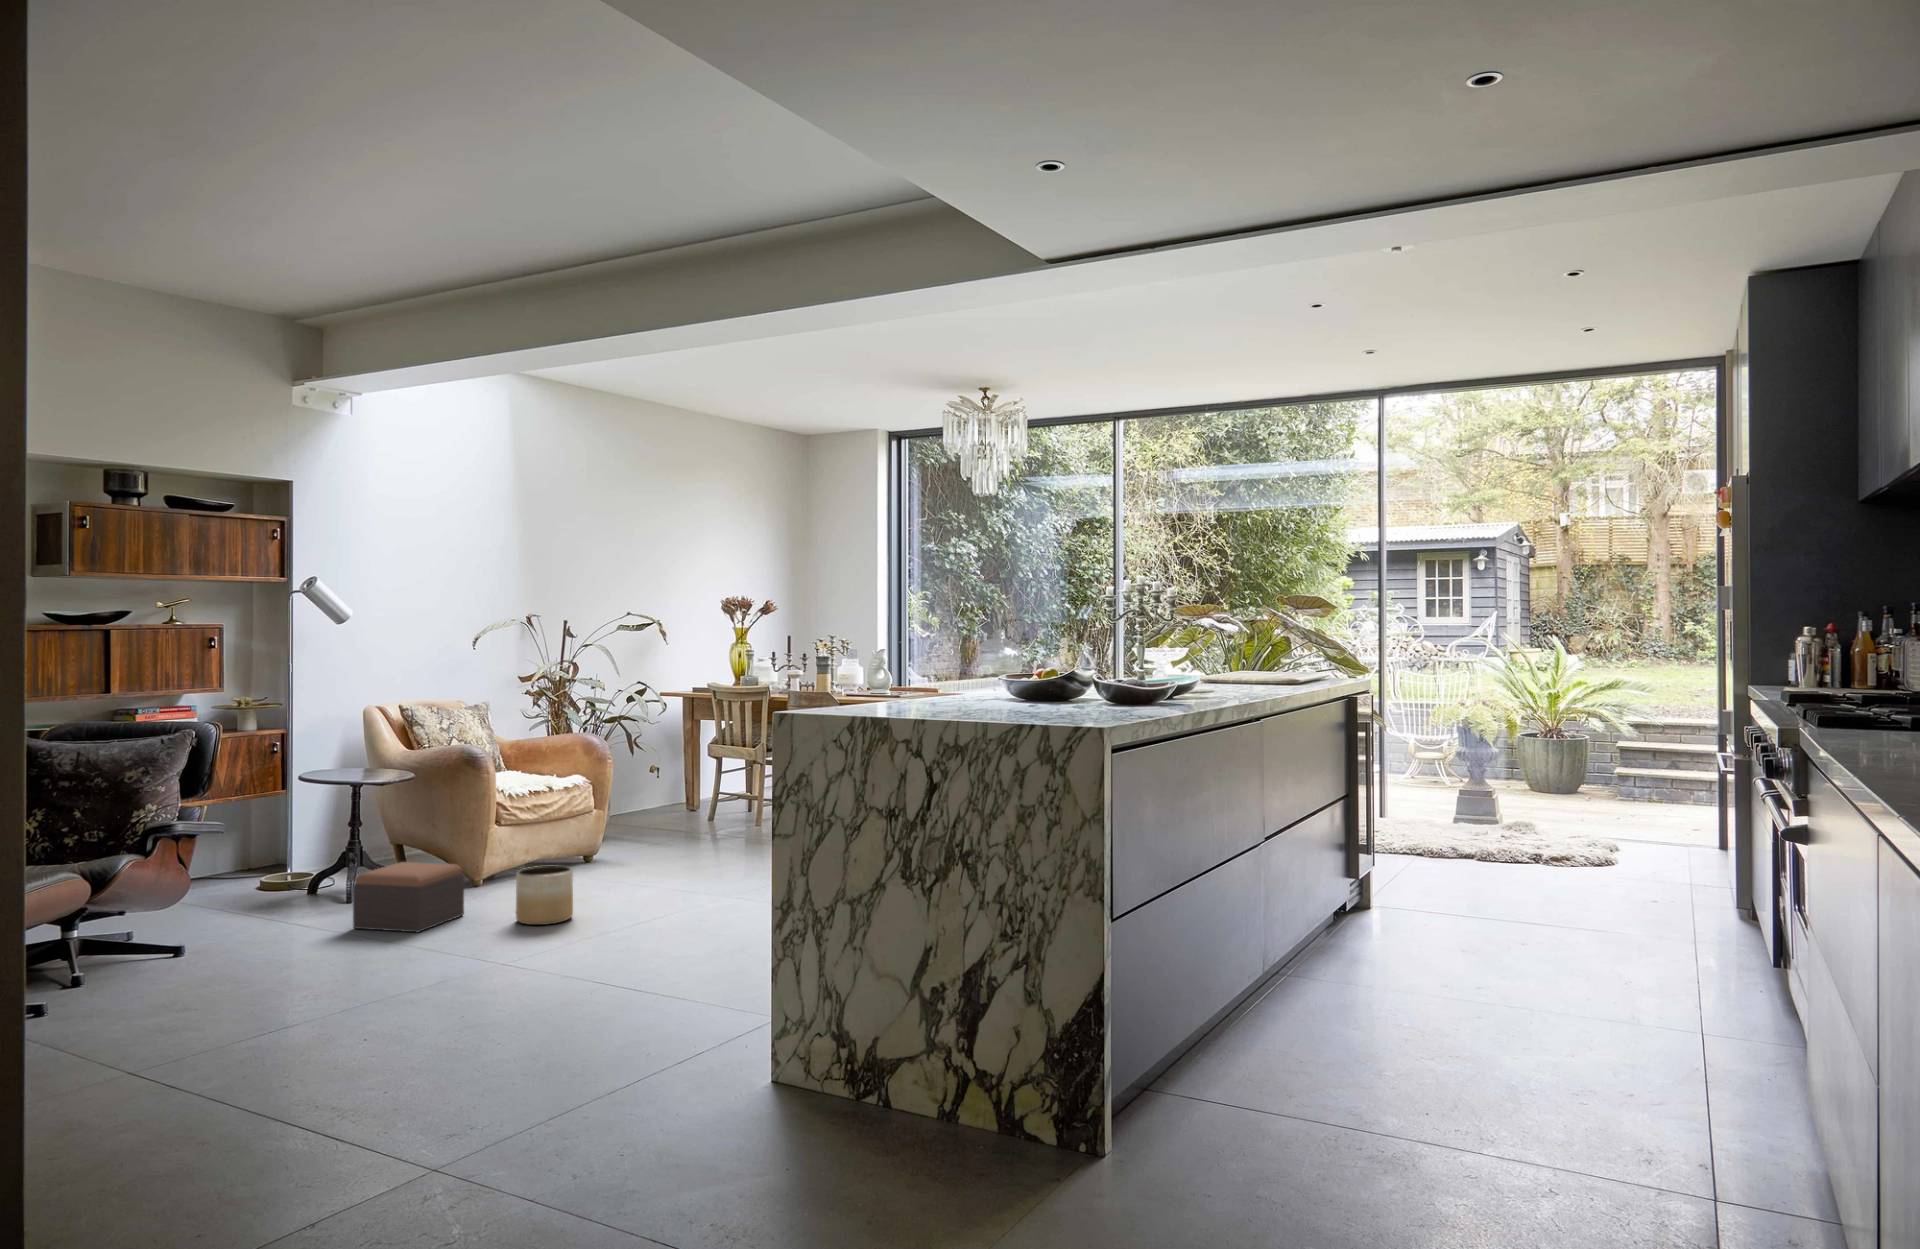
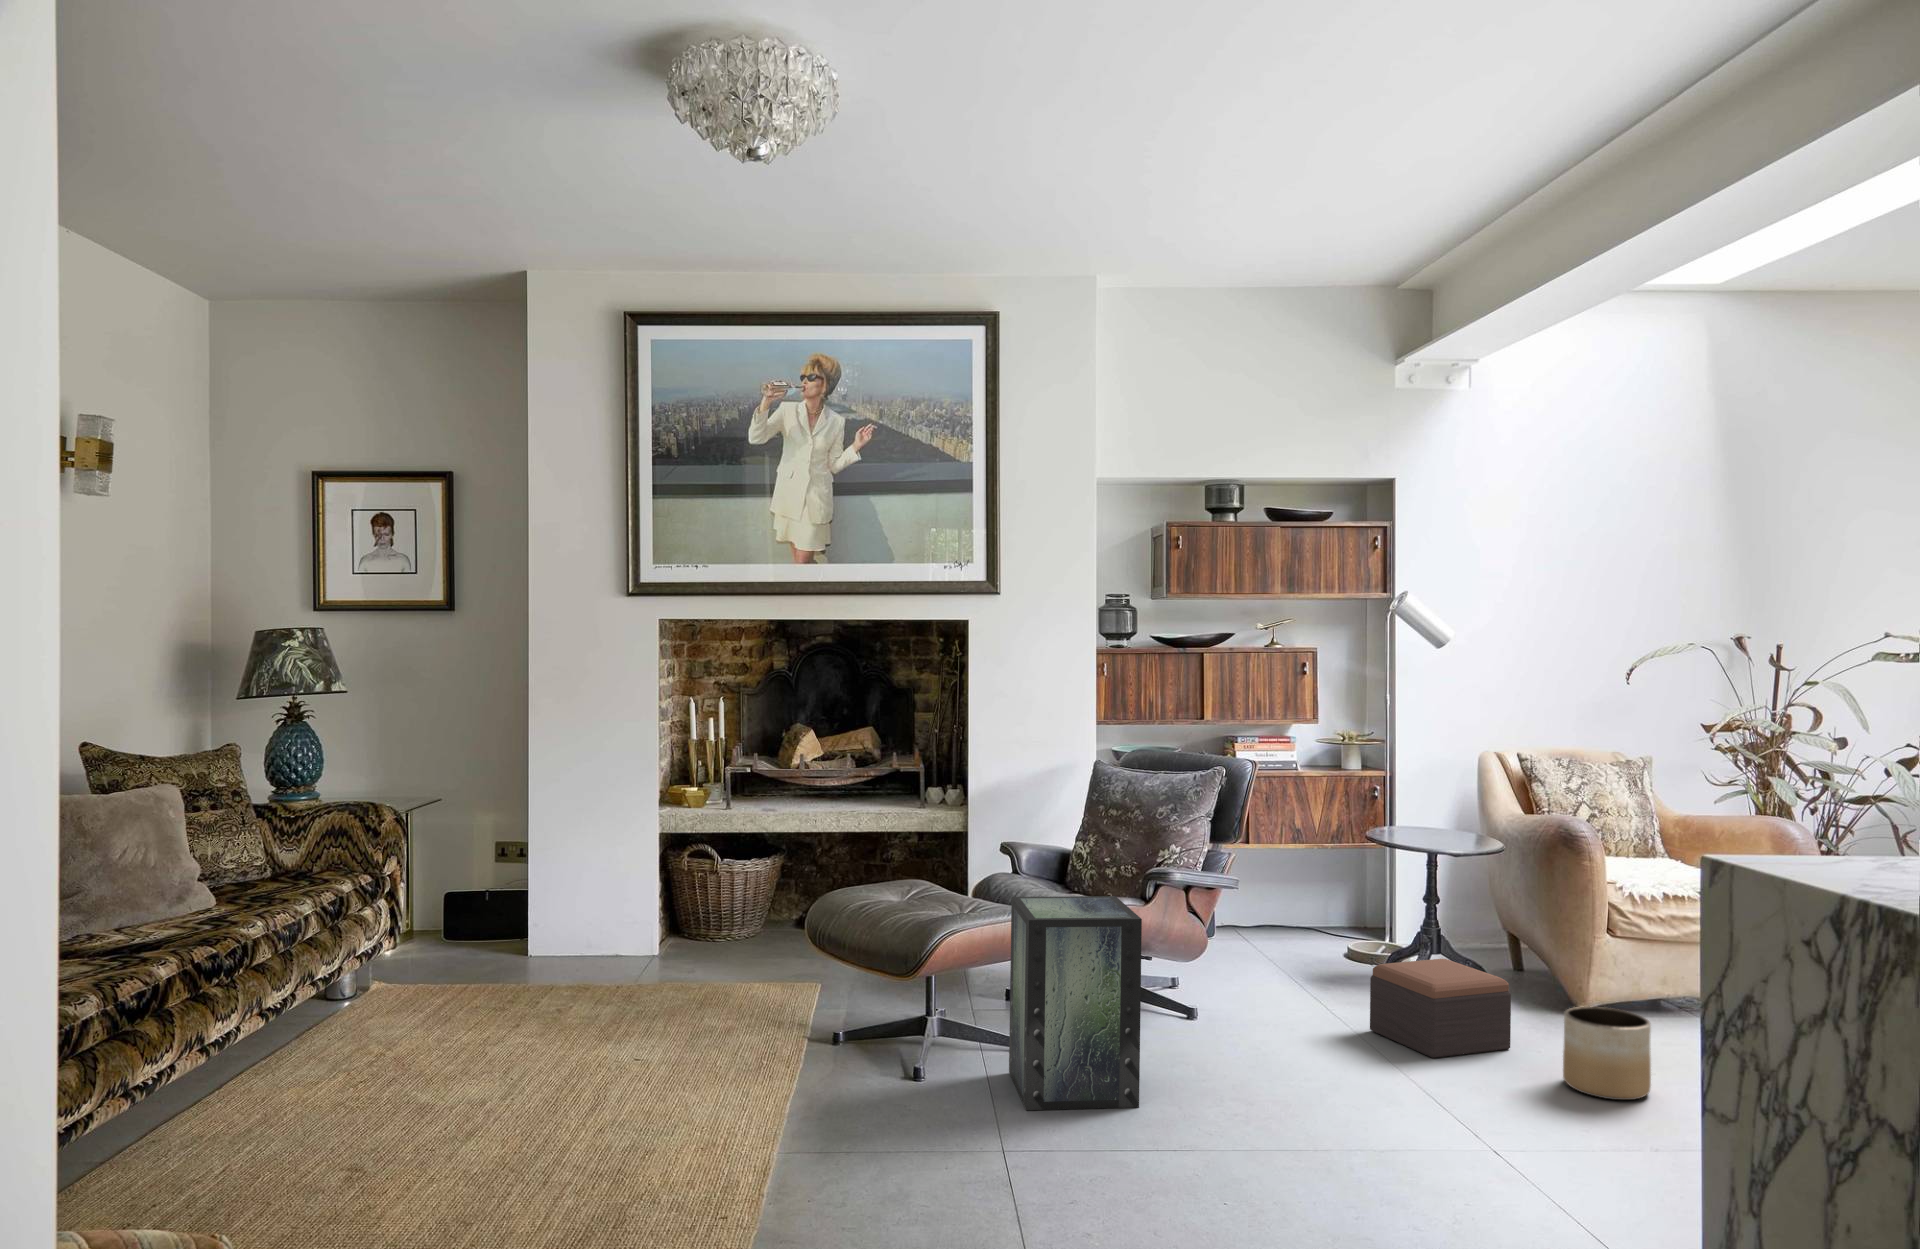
storage box: none [65,845,230,1045] -> present [1009,896,1142,1110]

